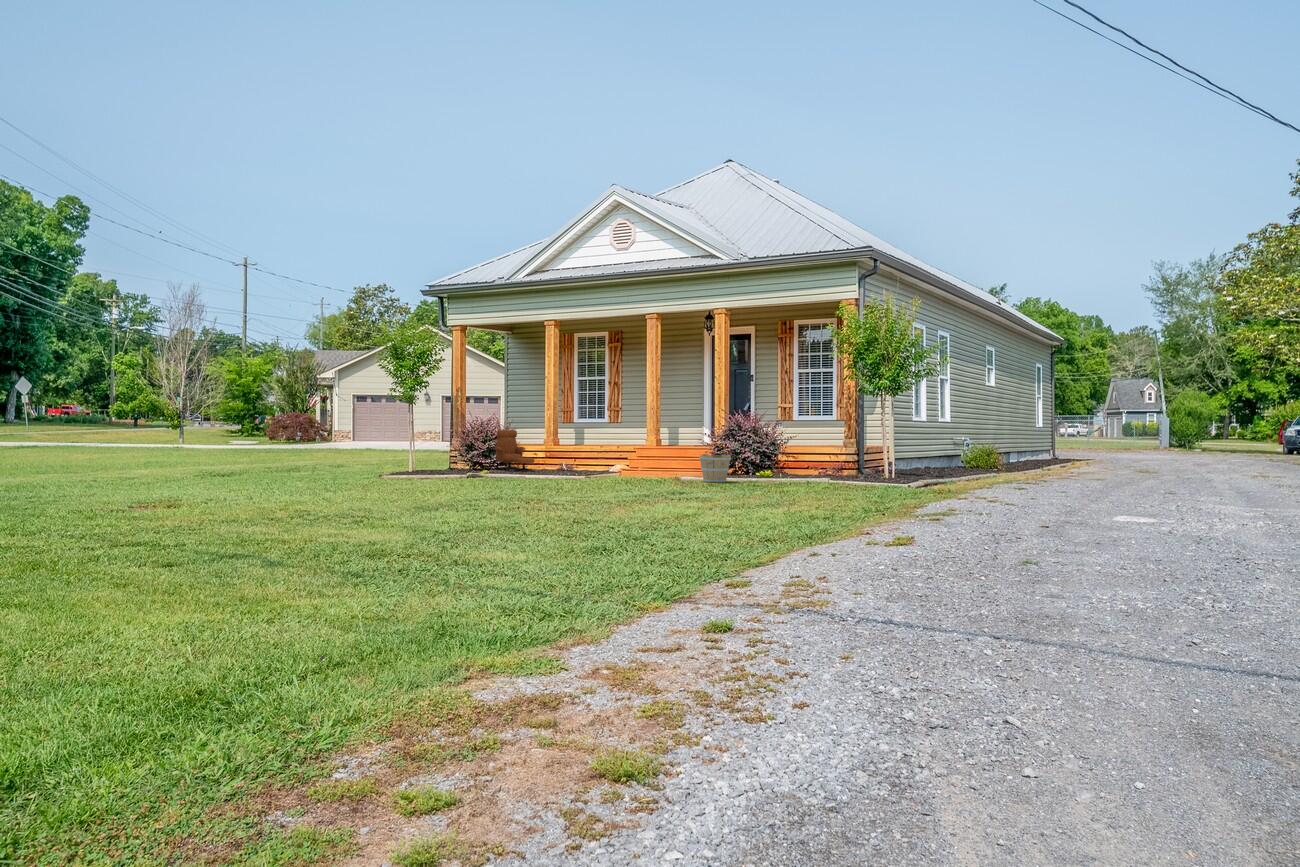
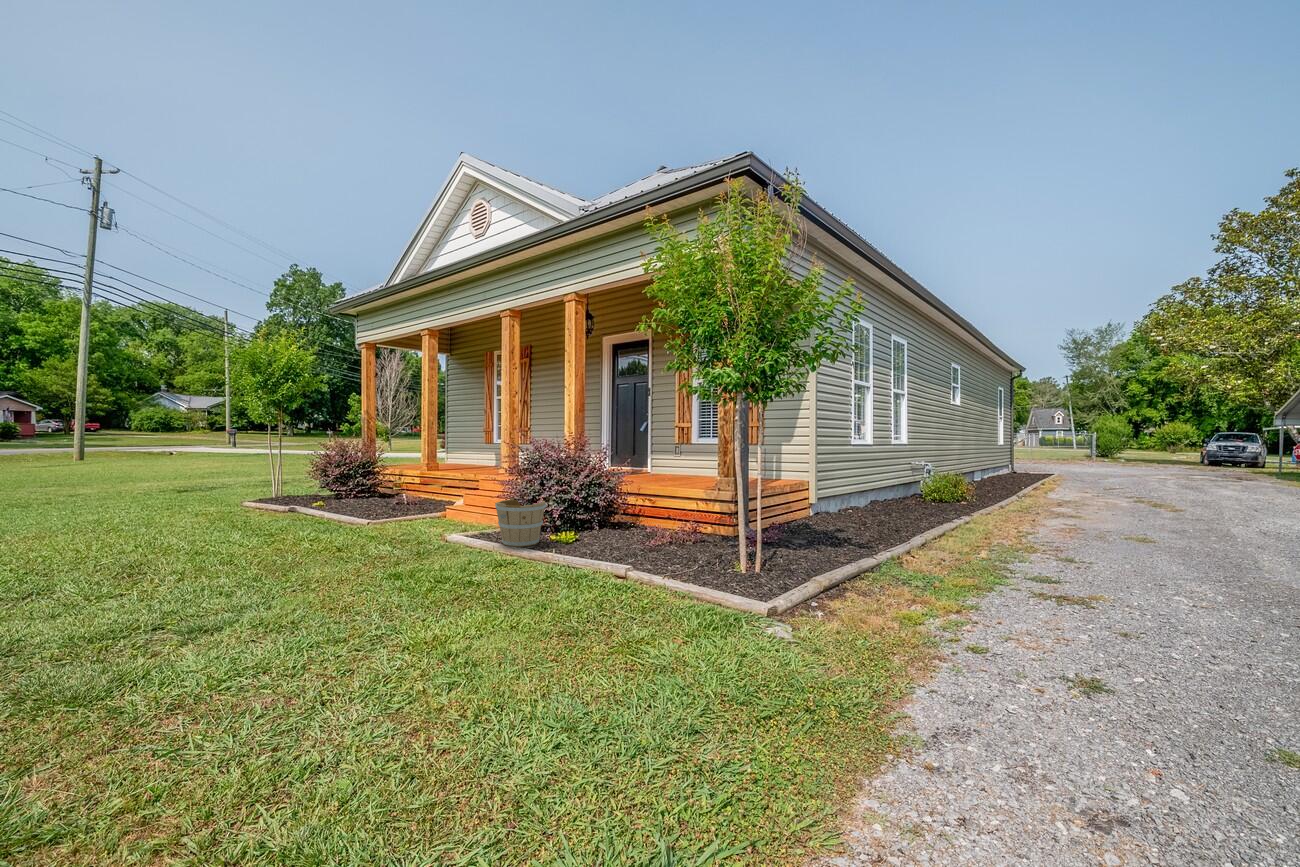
lounge chair: present [493,430,534,472] -> none [336,455,382,507]

